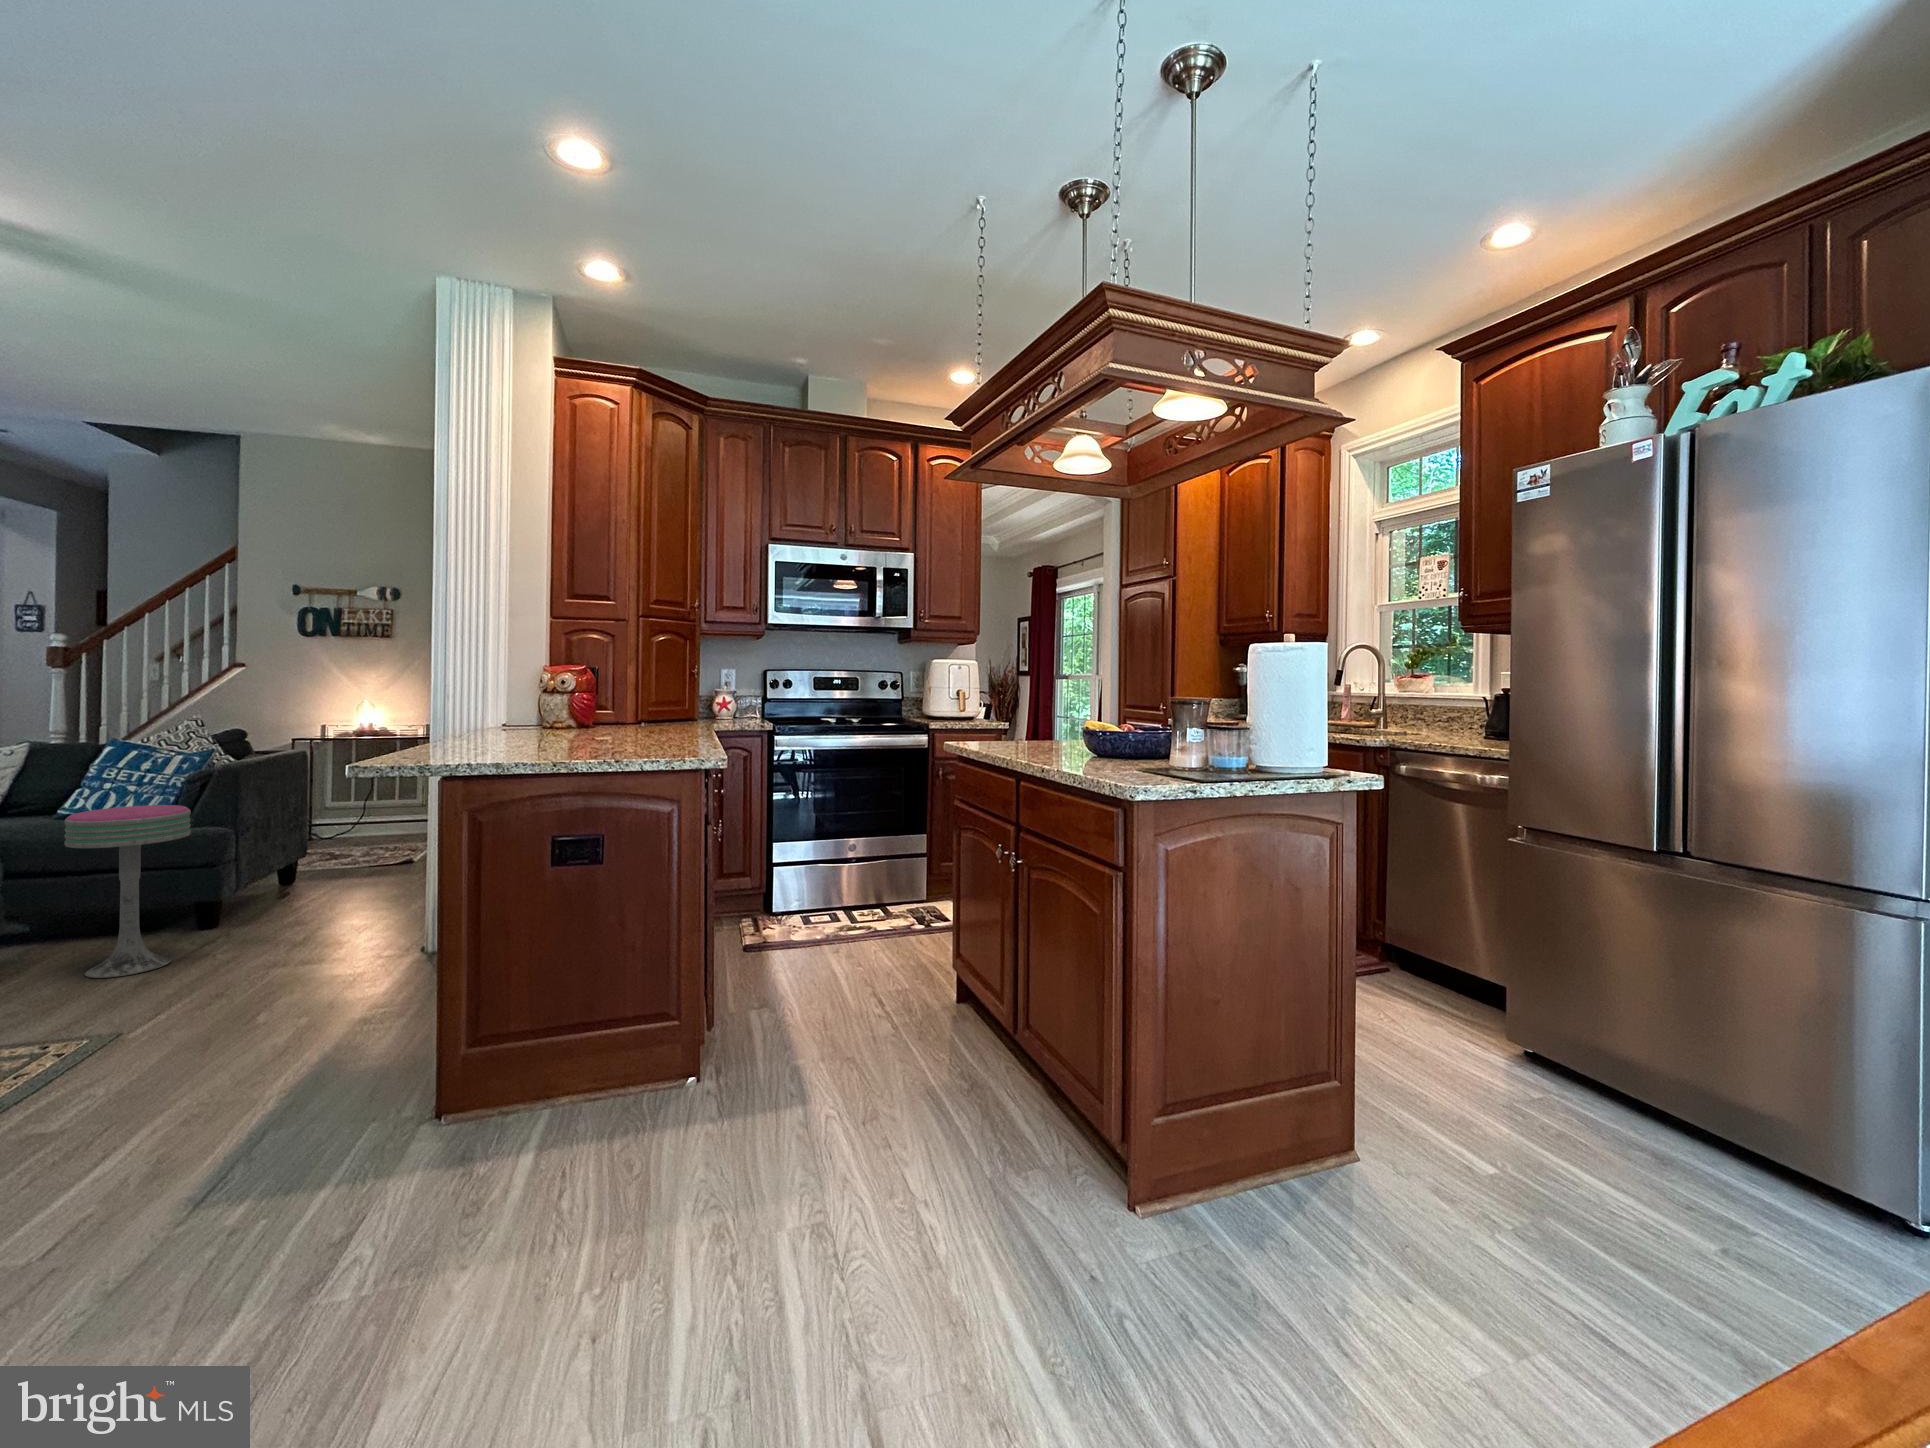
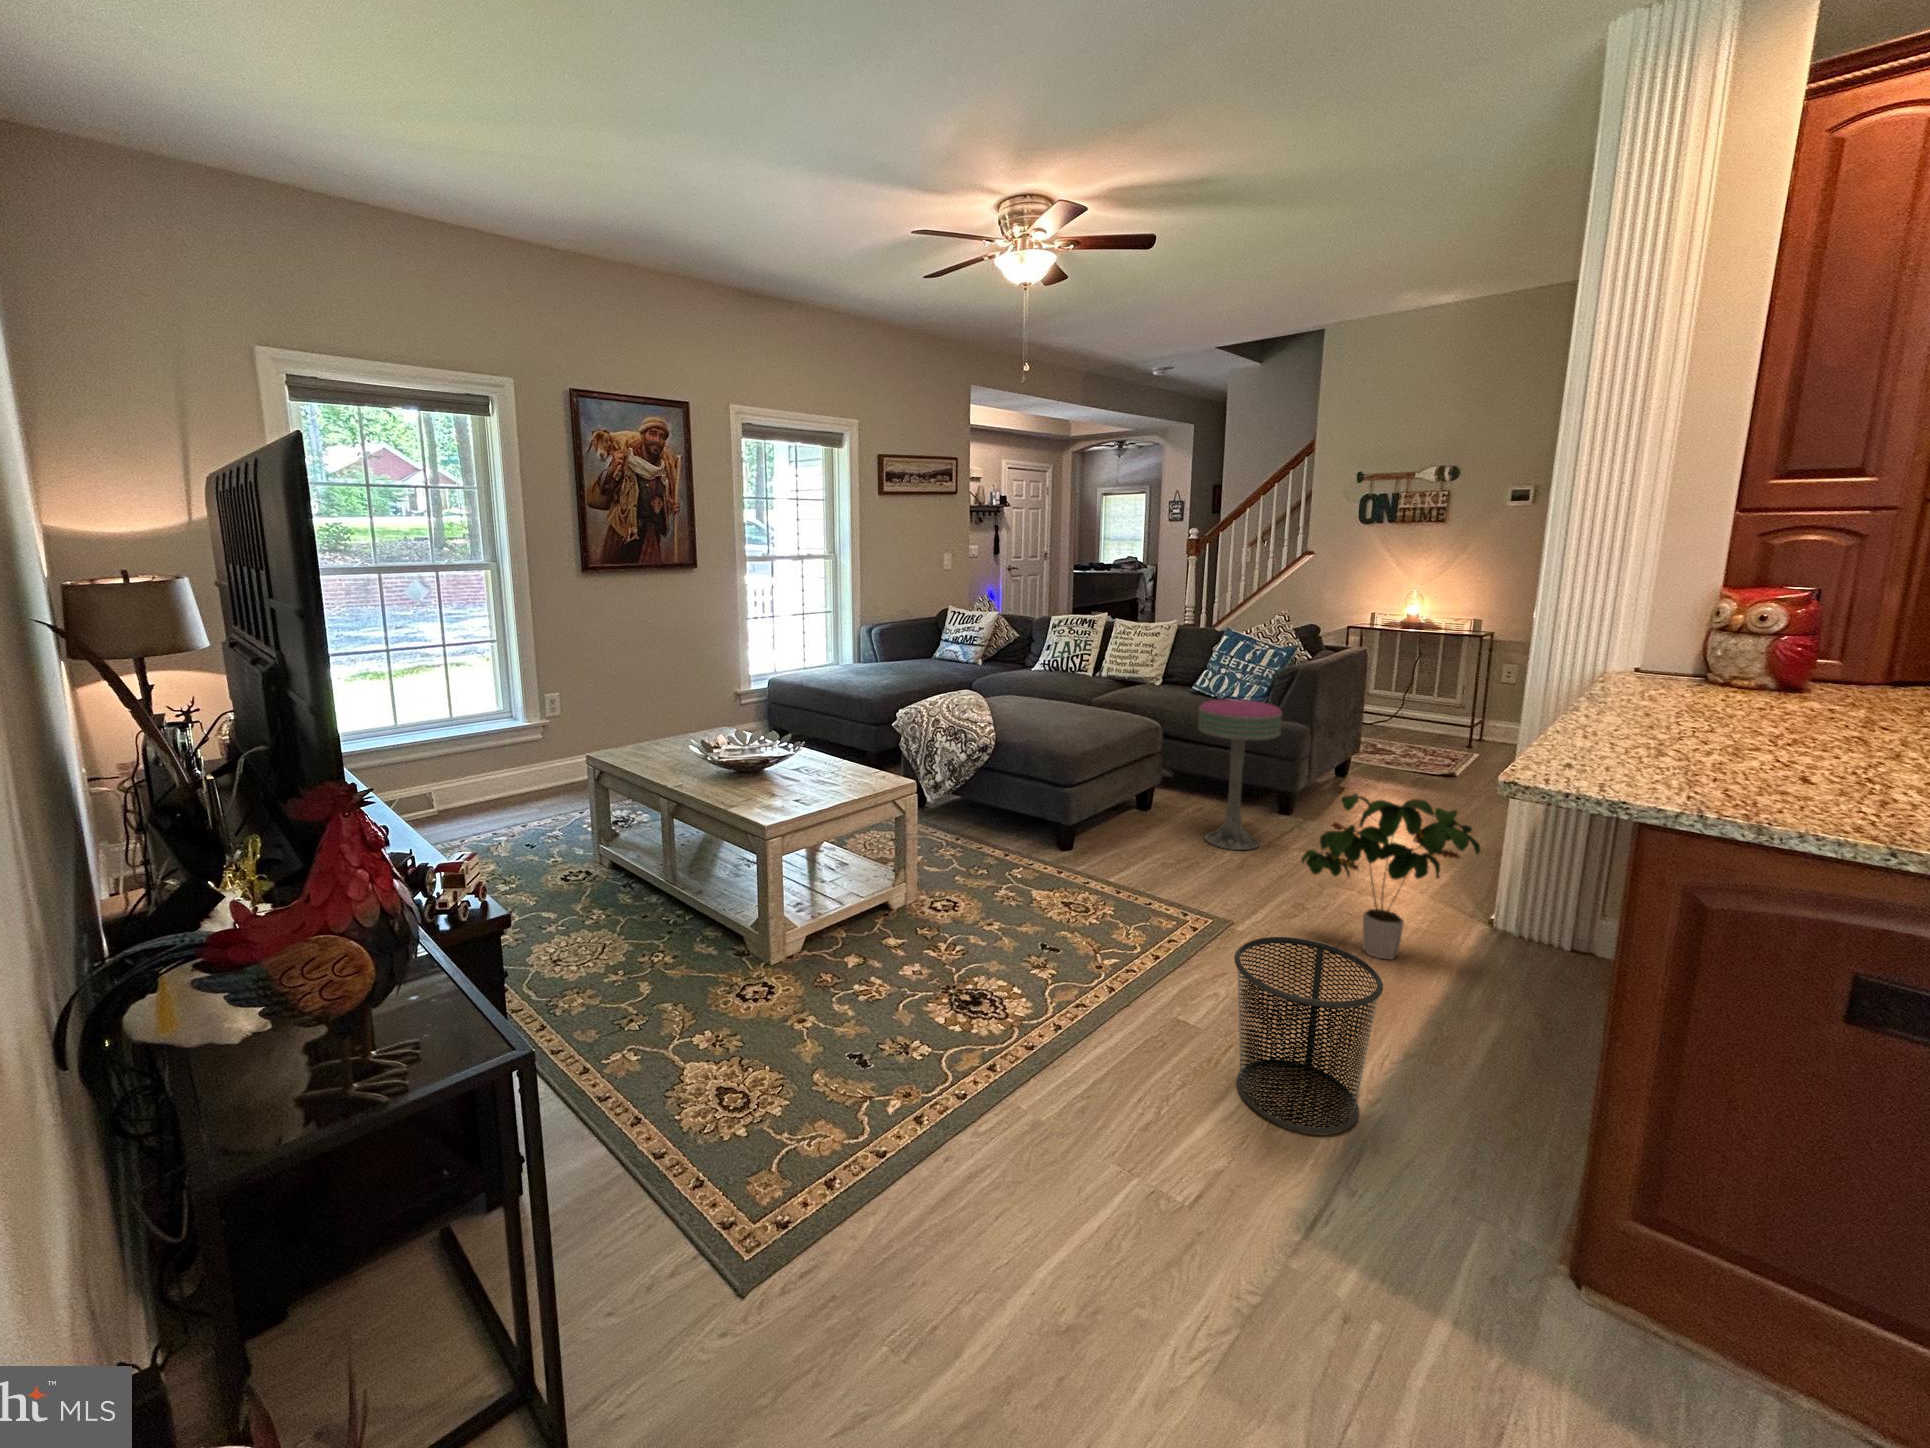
potted plant: none [214,850,396,1006] -> present [1301,793,1480,959]
waste bin: none [110,974,285,1156] -> present [1234,937,1383,1134]

